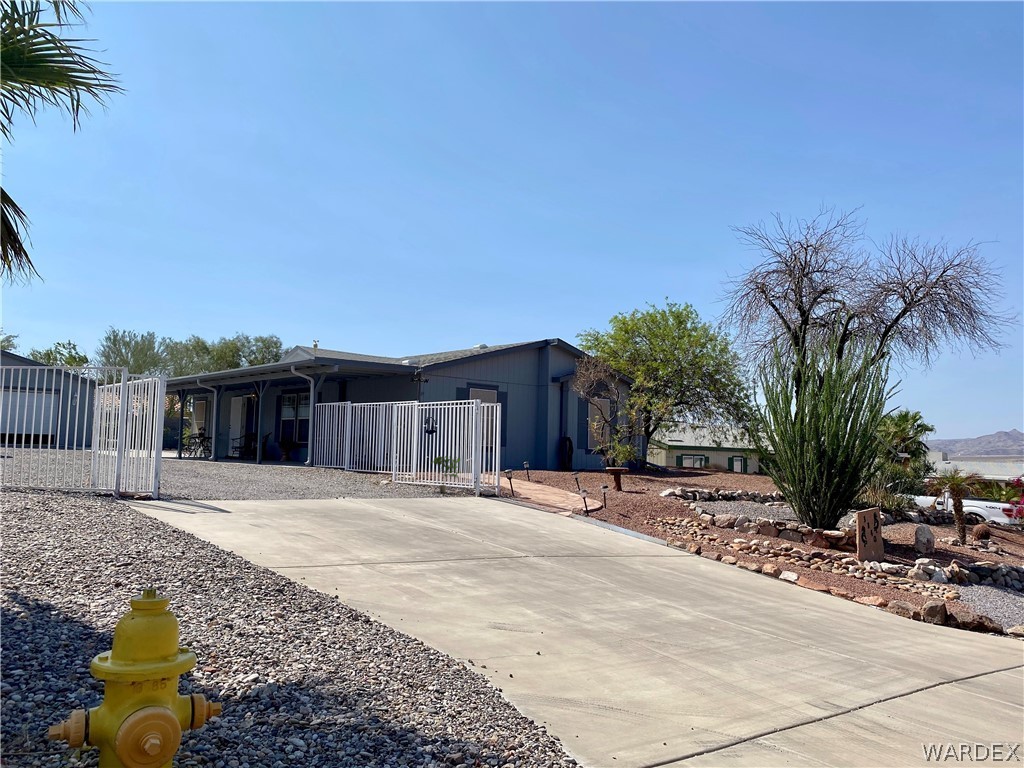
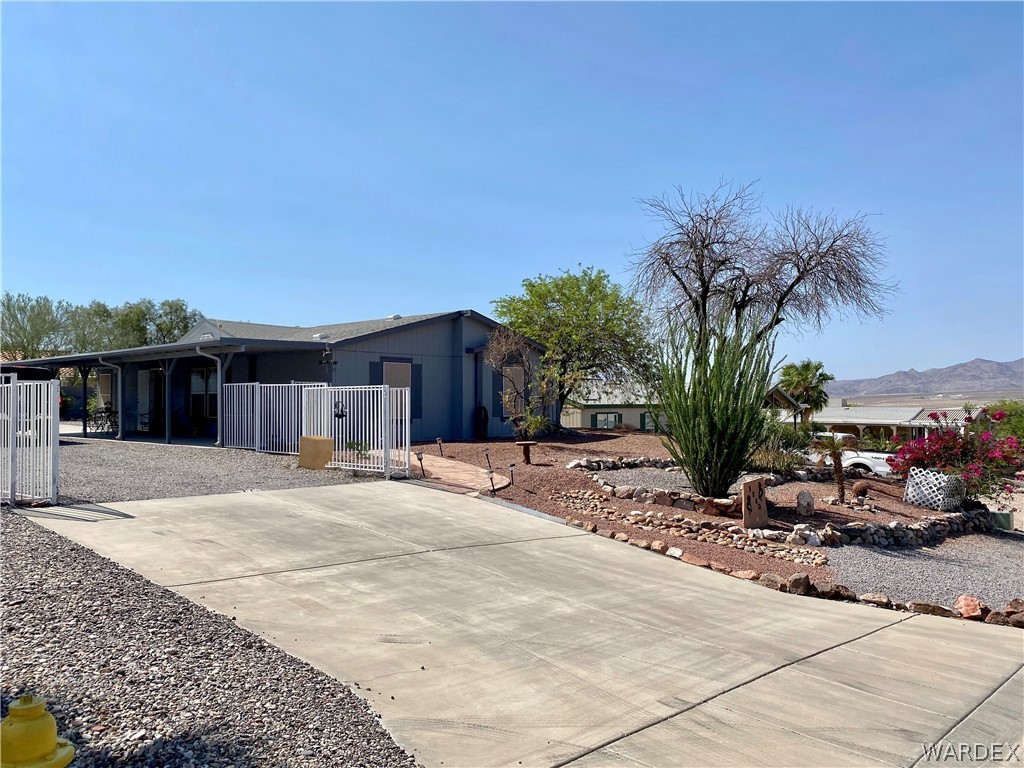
cardboard box: none [384,451,429,486] -> present [299,436,340,470]

